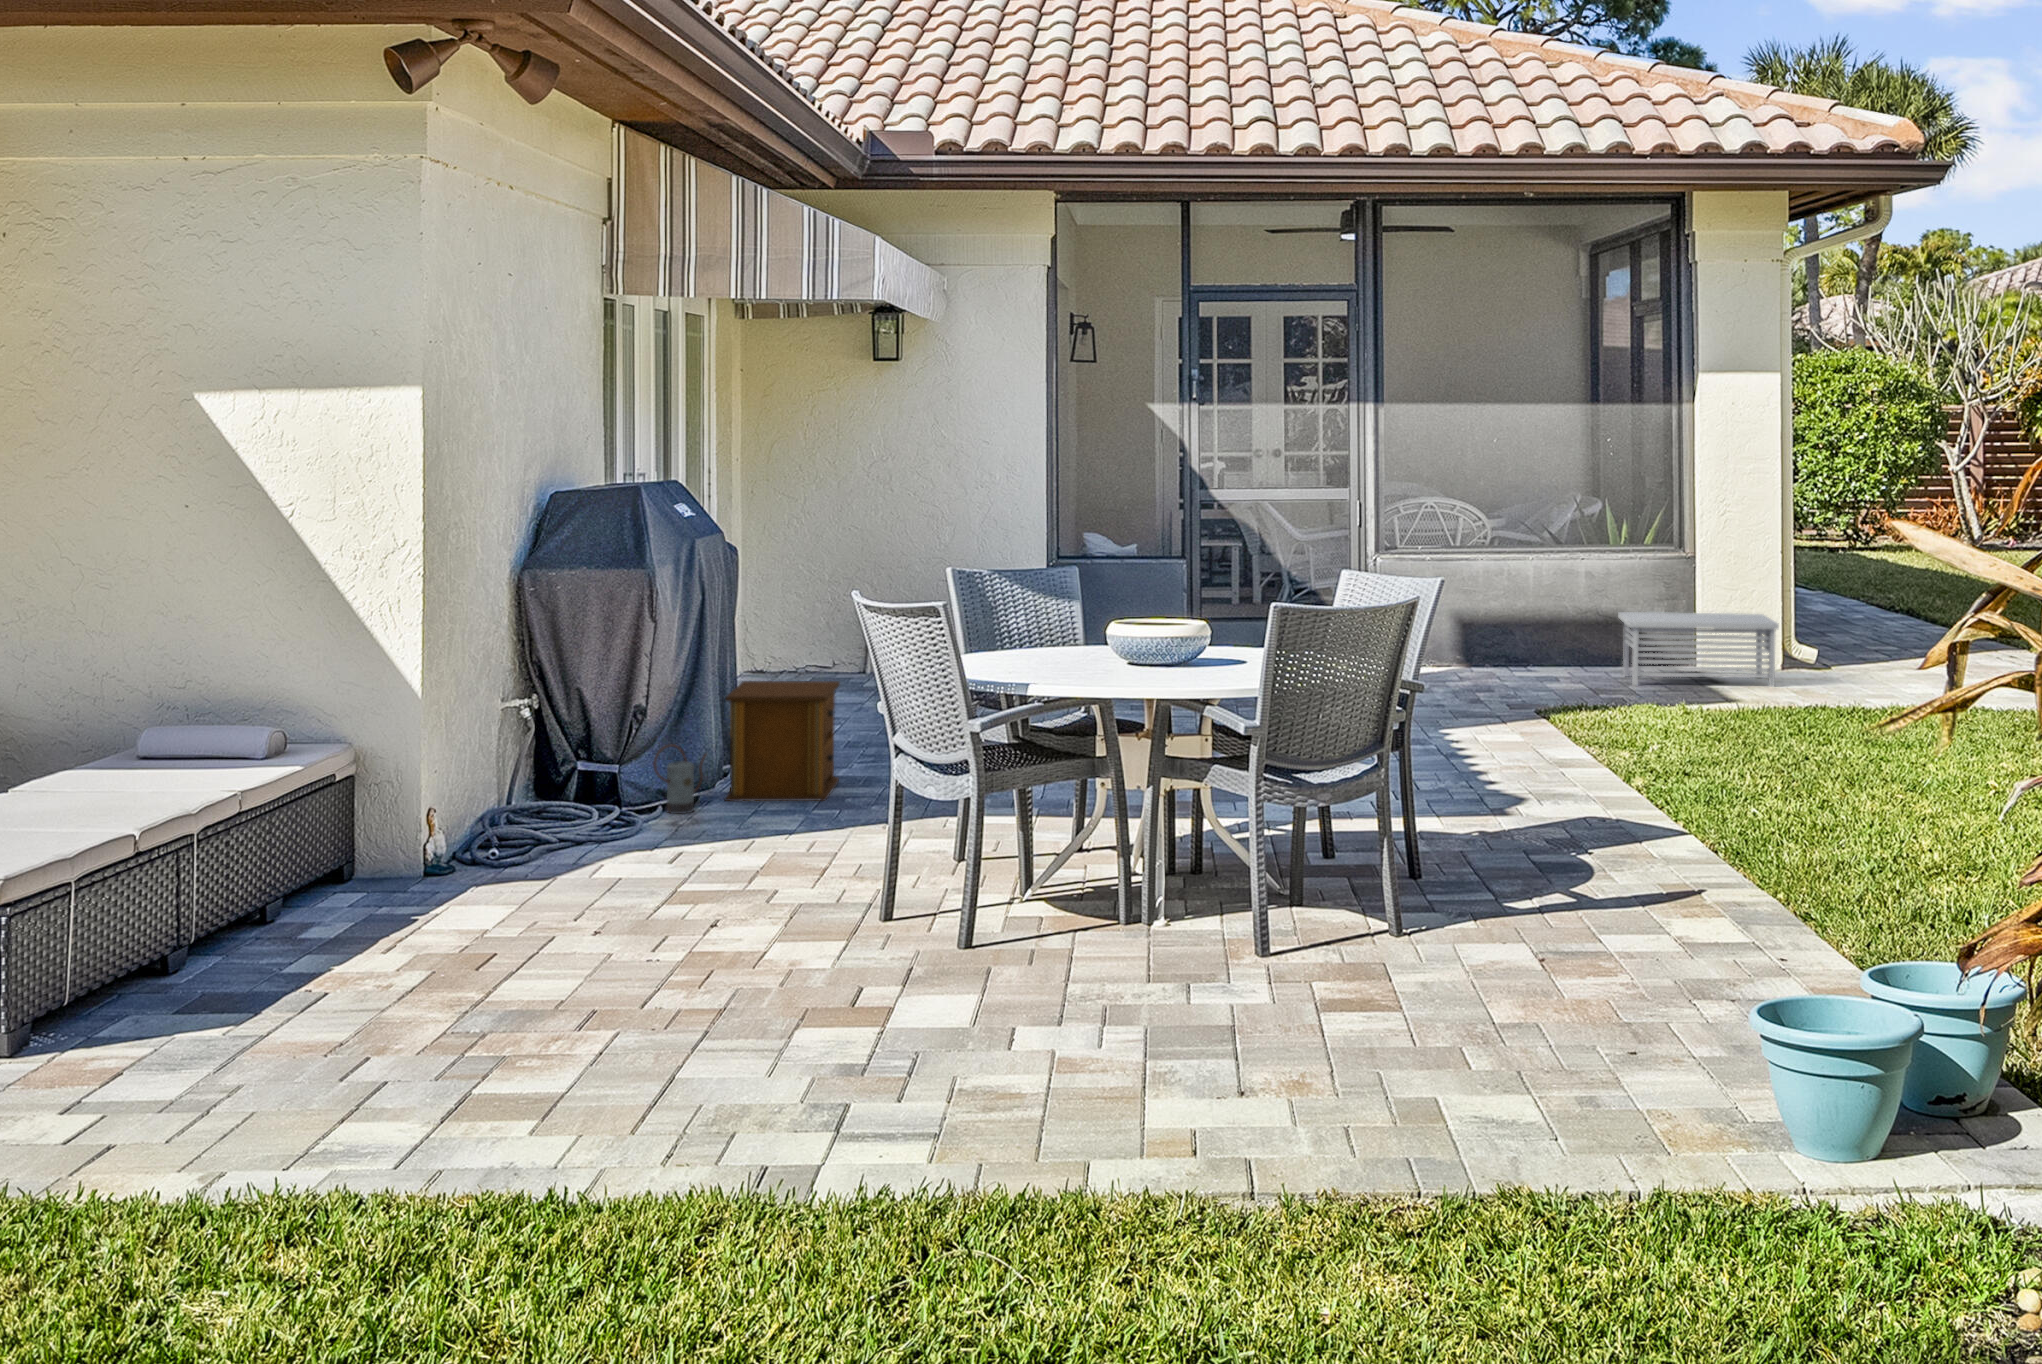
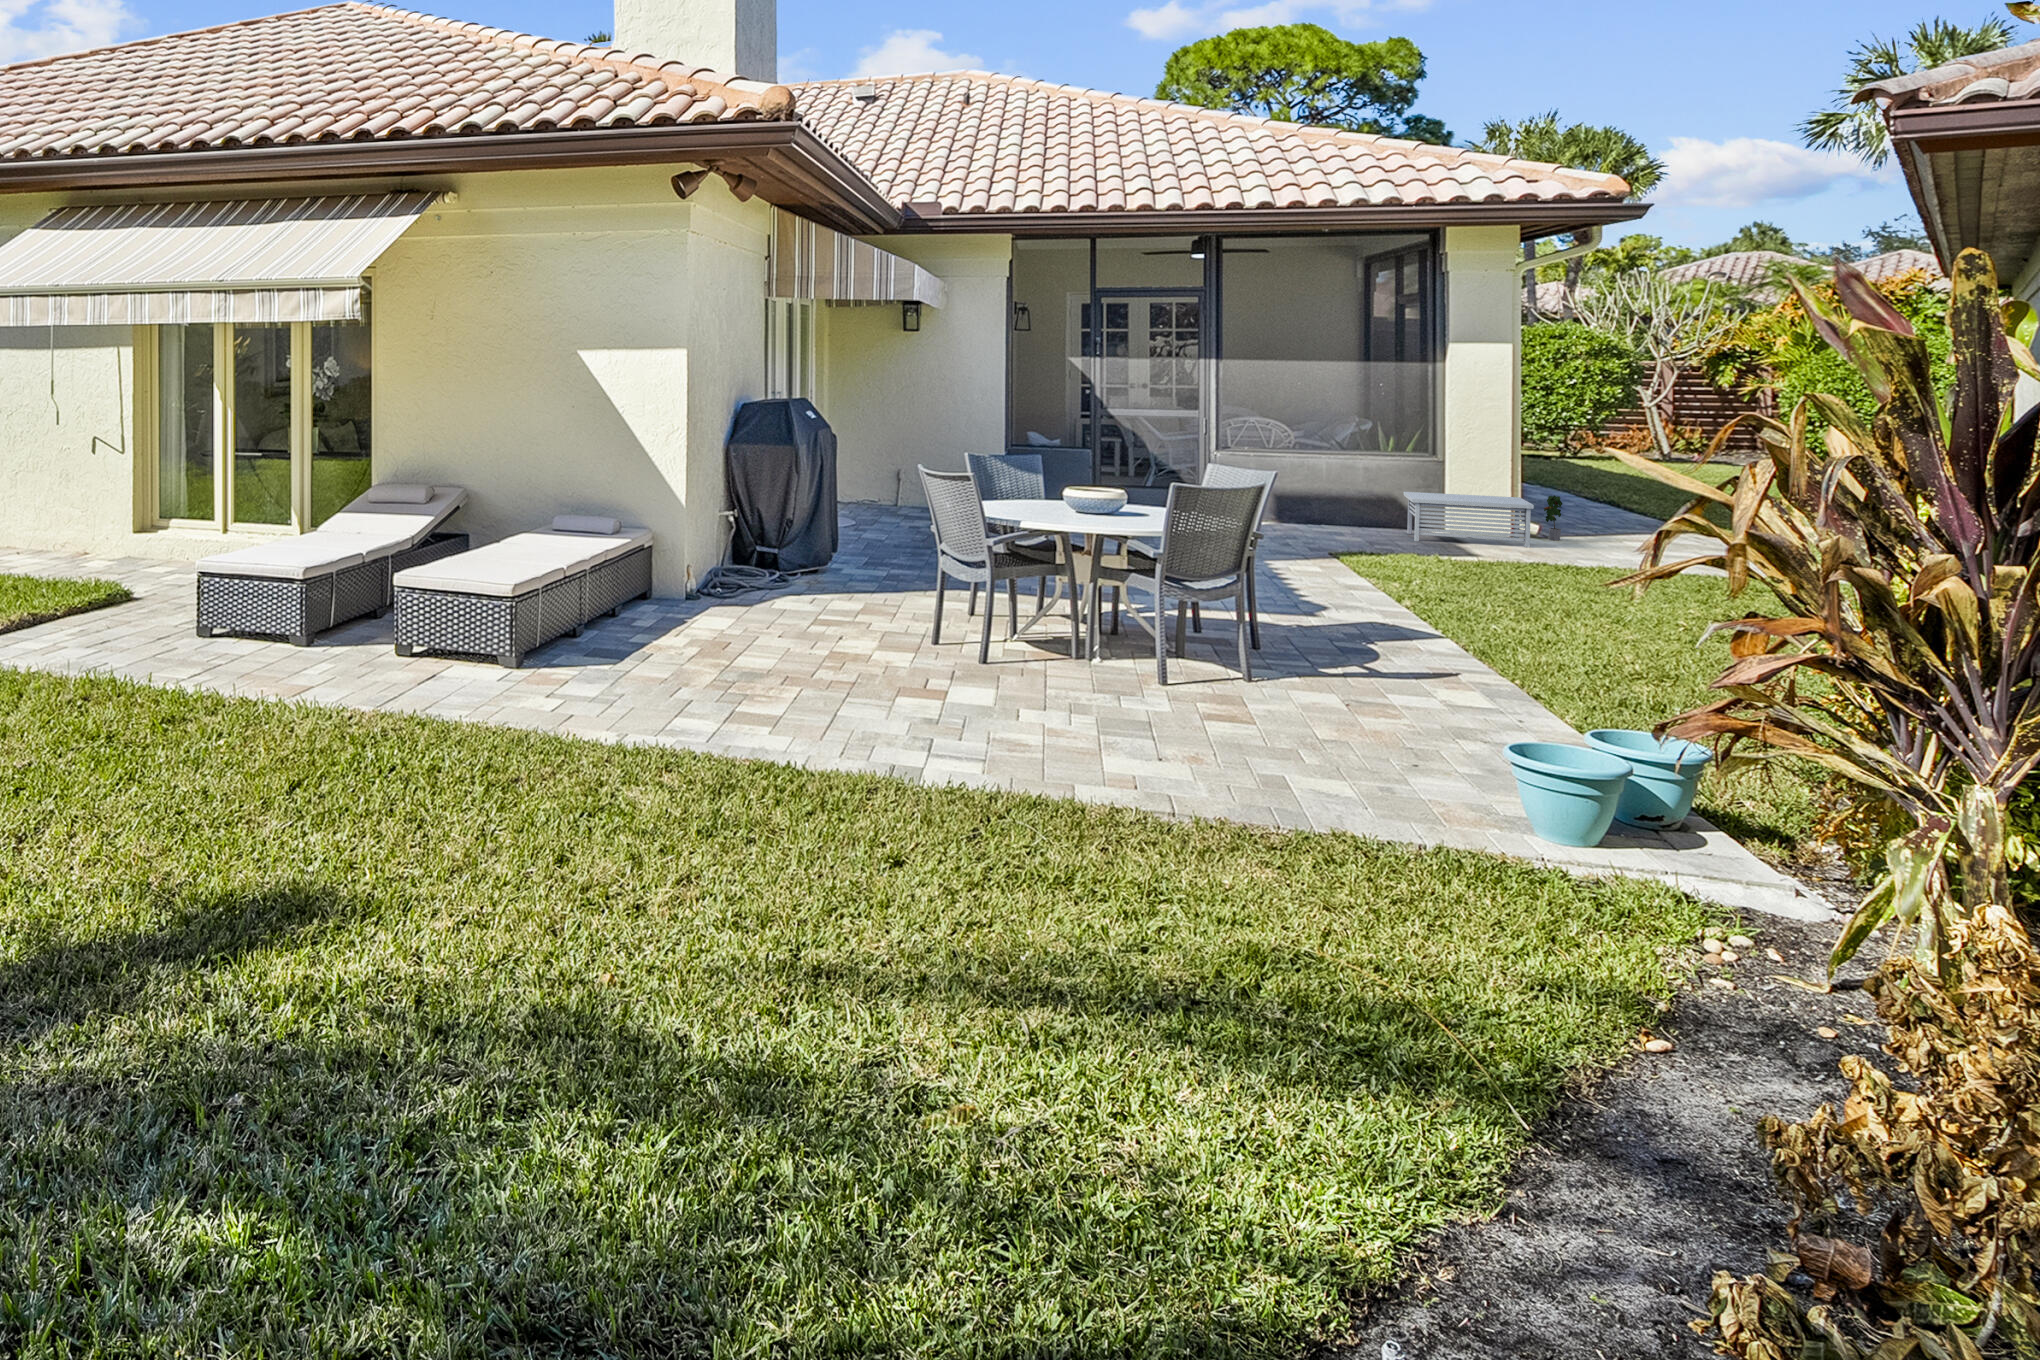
potted plant: none [1791,608,1813,674] -> present [1544,495,1562,540]
side table: present [724,681,840,801] -> none [831,510,893,579]
watering can: present [653,744,707,814] -> none [795,542,823,580]

